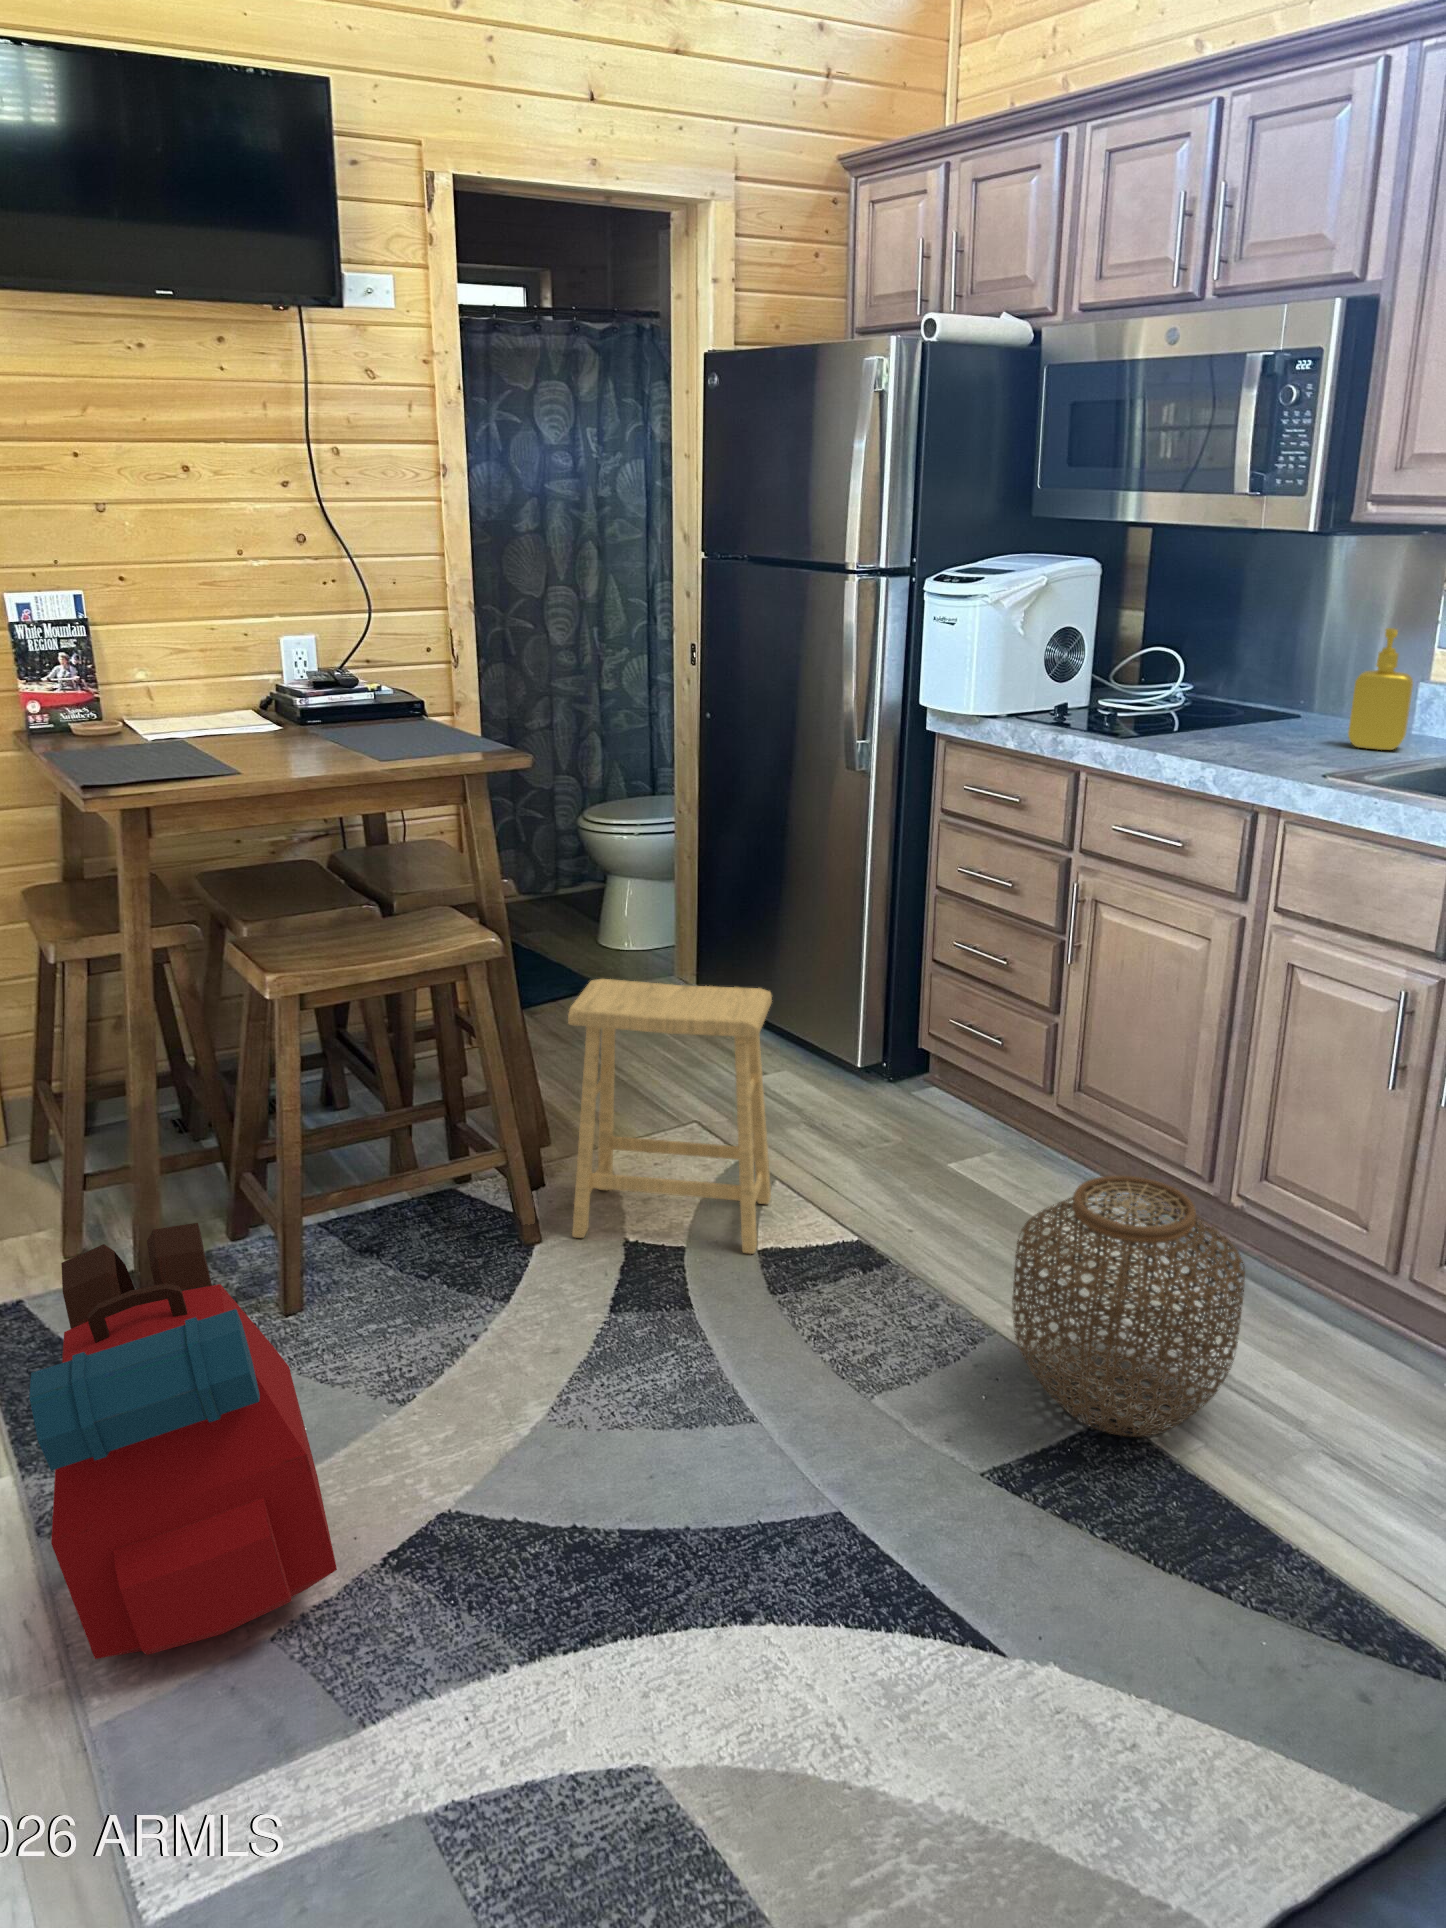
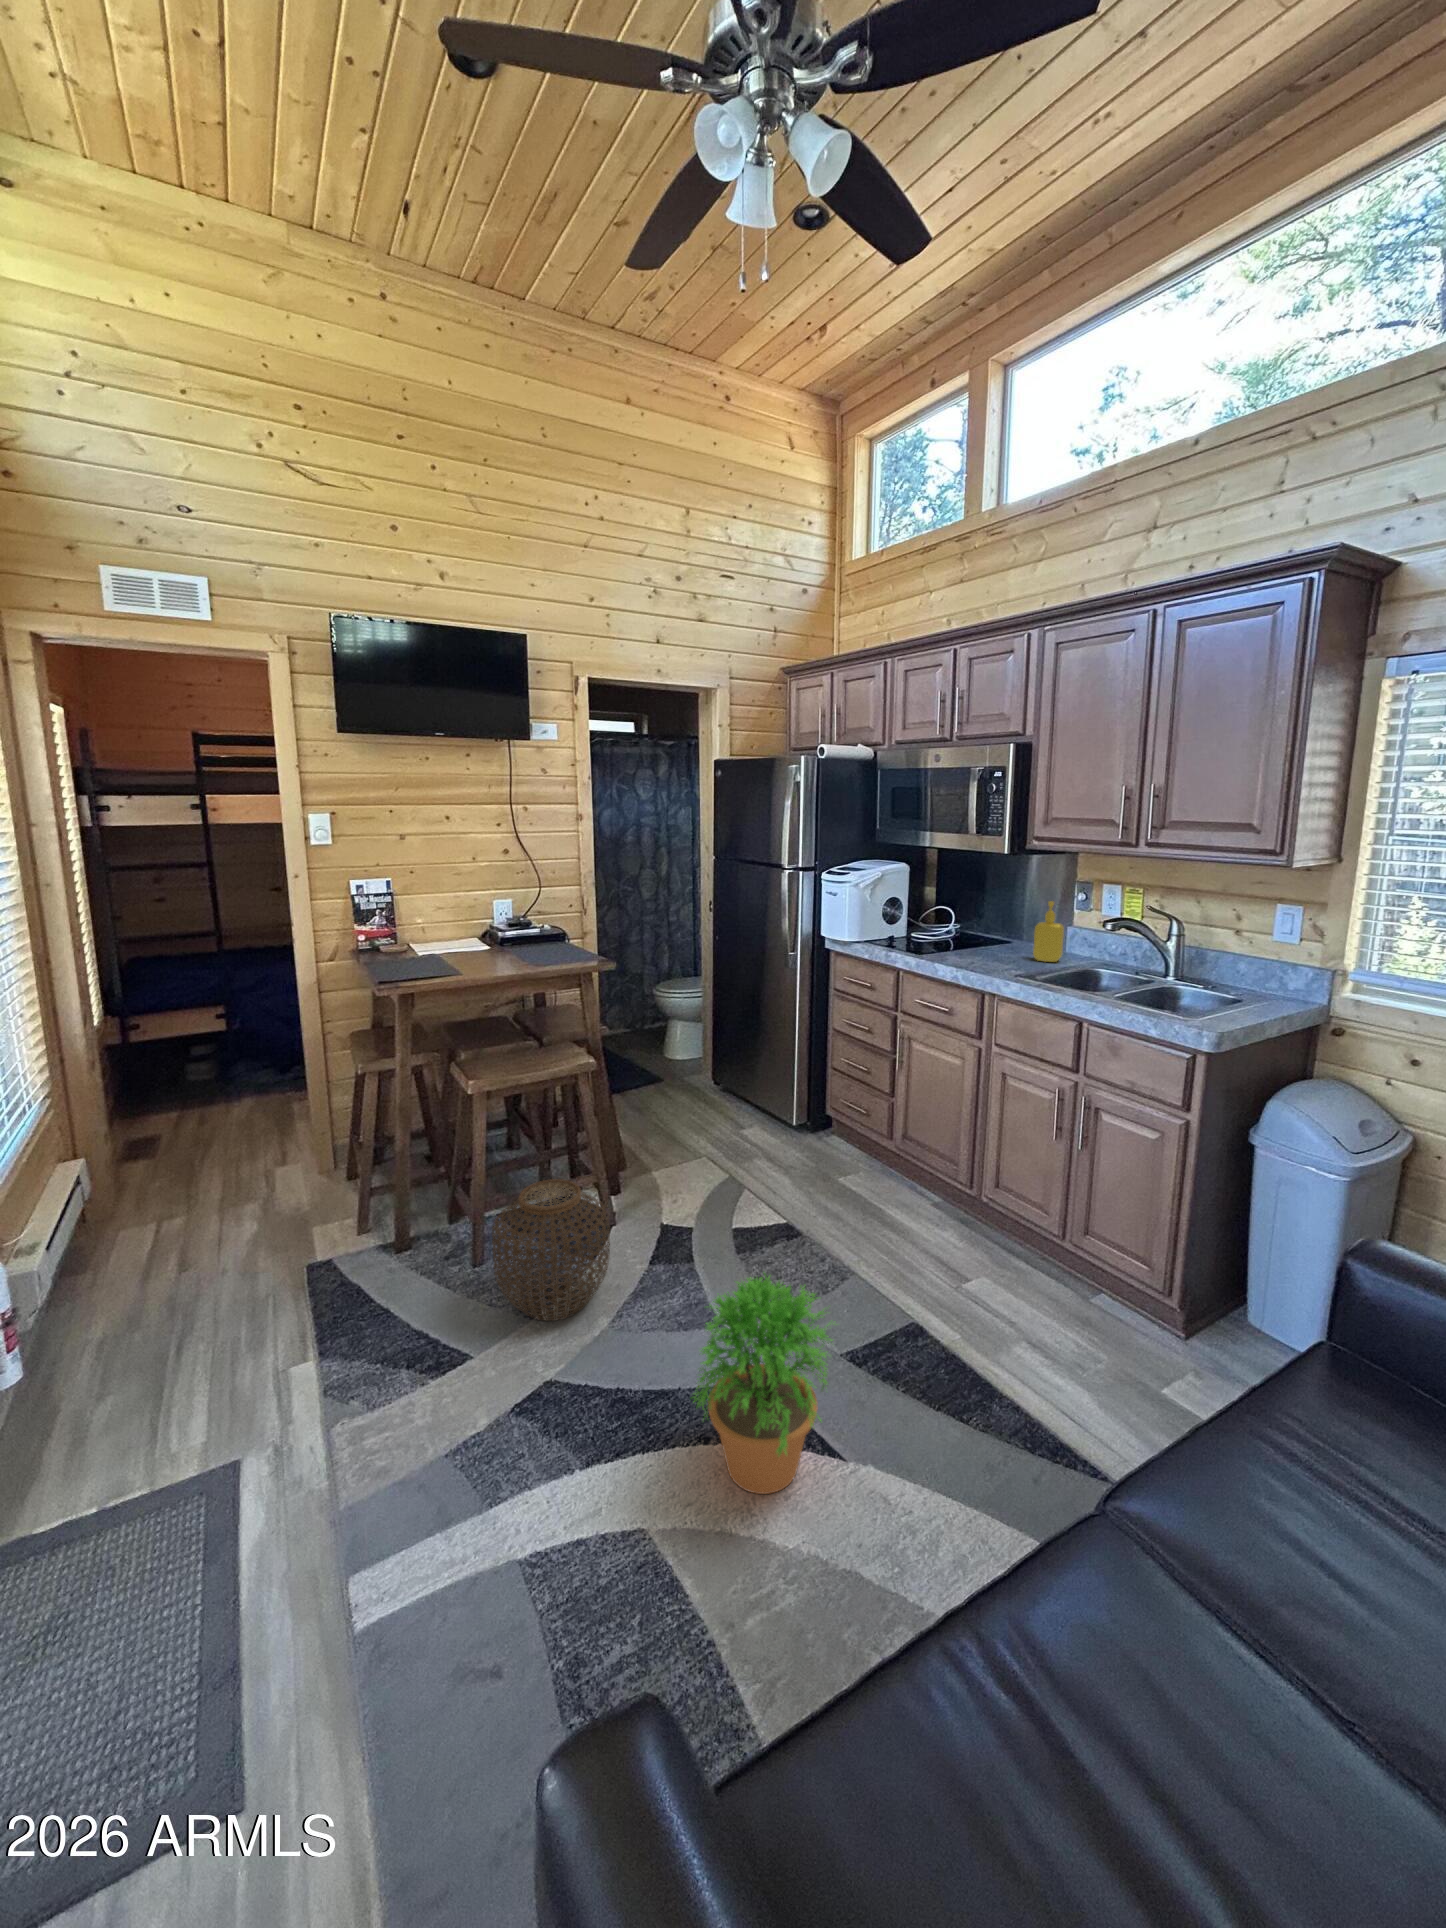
footstool: present [568,979,772,1254] -> none [631,1081,742,1232]
woven basket: present [1012,1176,1245,1437] -> present [492,1179,610,1321]
backpack: present [29,1223,337,1659] -> none [319,1219,484,1468]
potted plant: none [726,1319,1001,1710] -> present [693,1274,832,1494]

